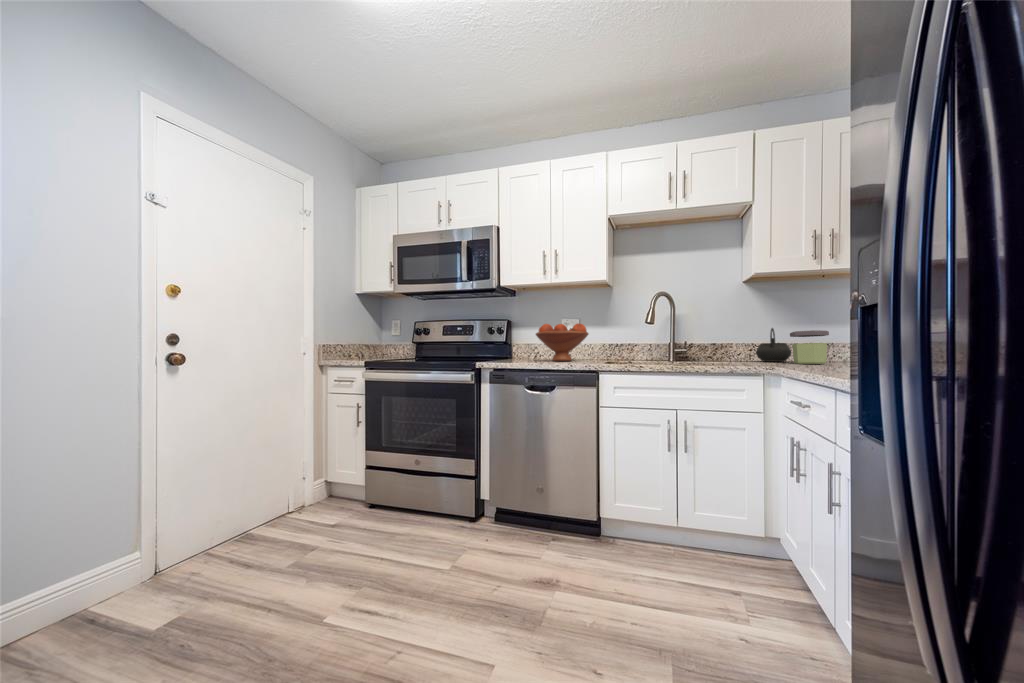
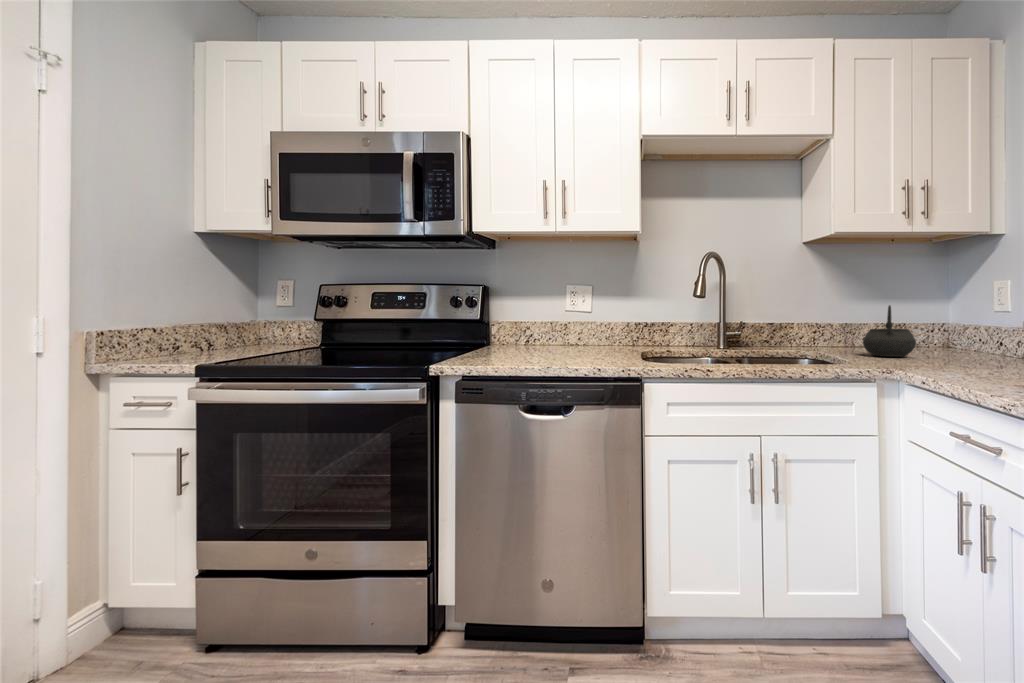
fruit bowl: present [536,324,588,361] -> none [530,294,616,356]
jar: present [790,330,829,364] -> none [925,315,986,366]

